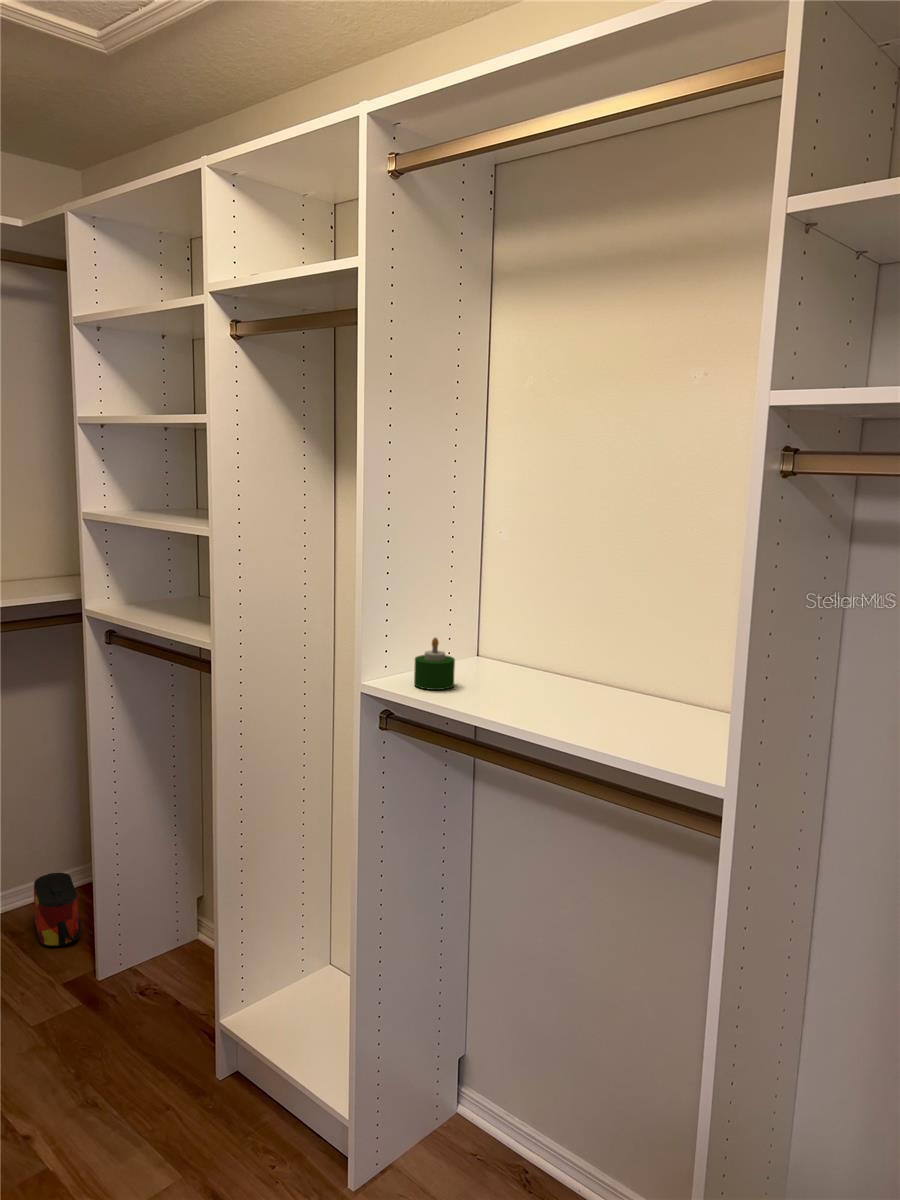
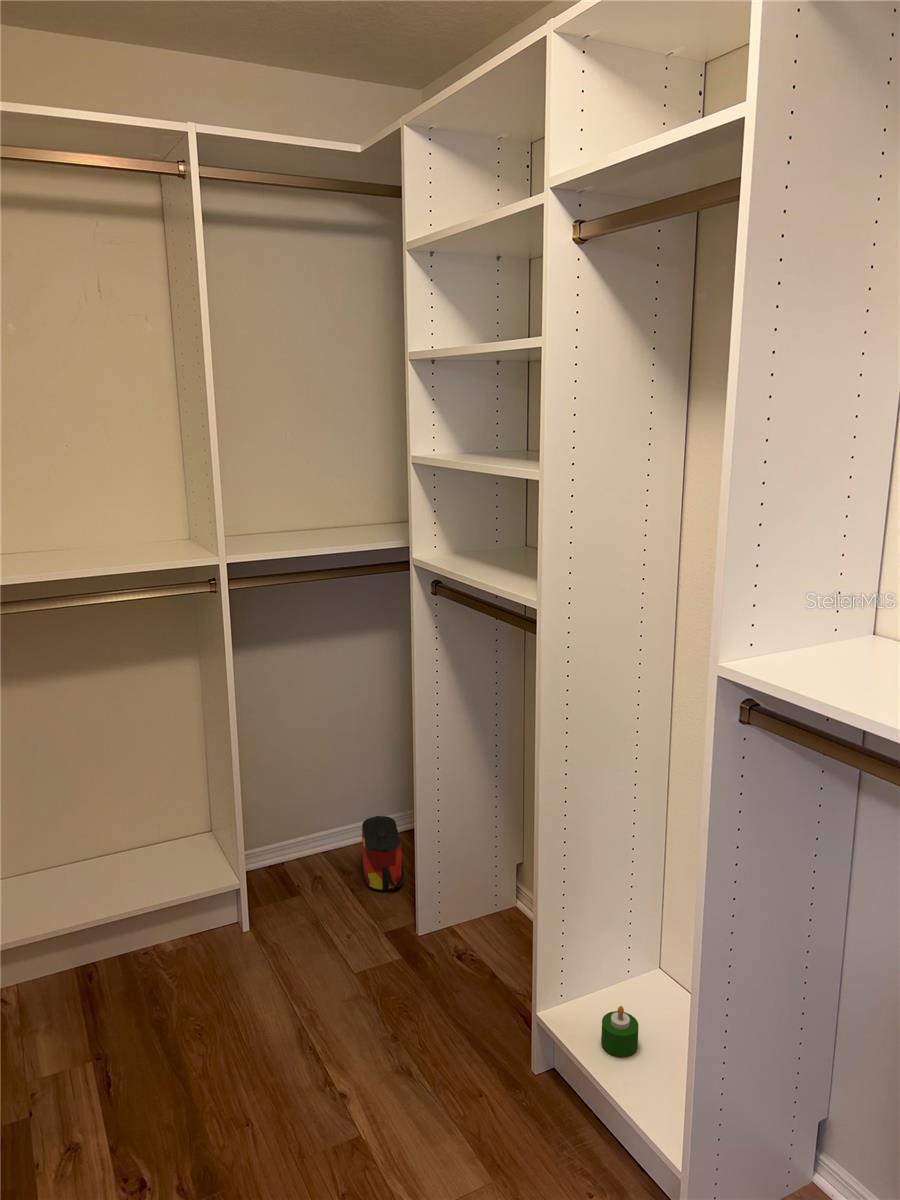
candle: present [414,638,455,690] -> present [601,1006,639,1057]

